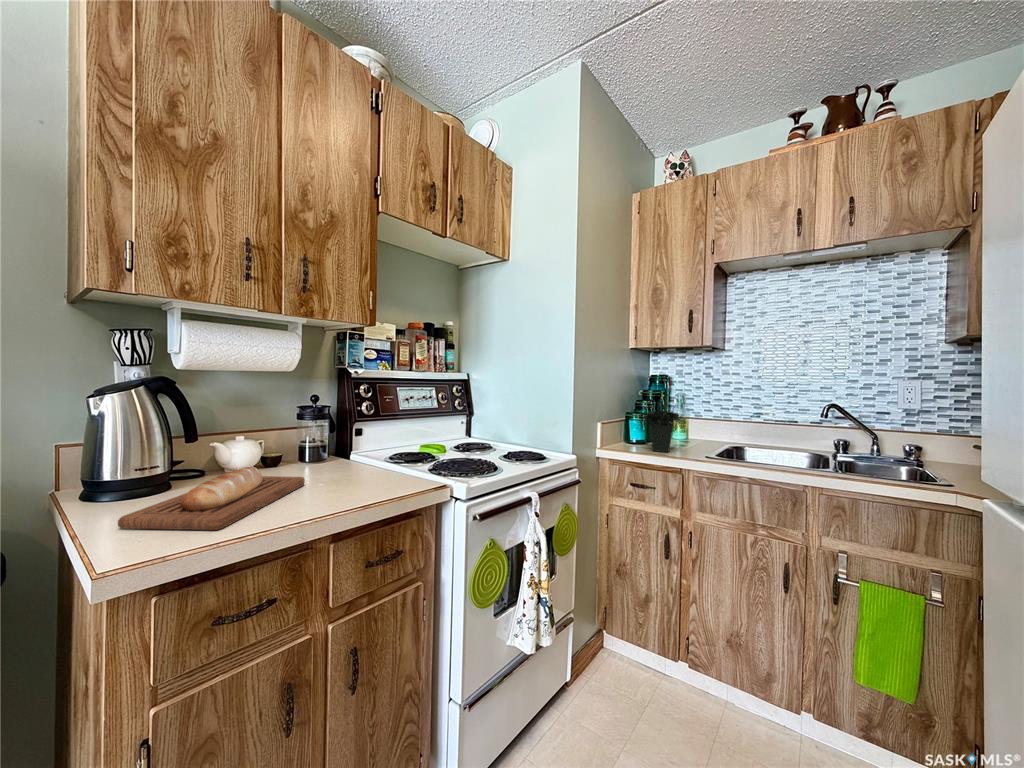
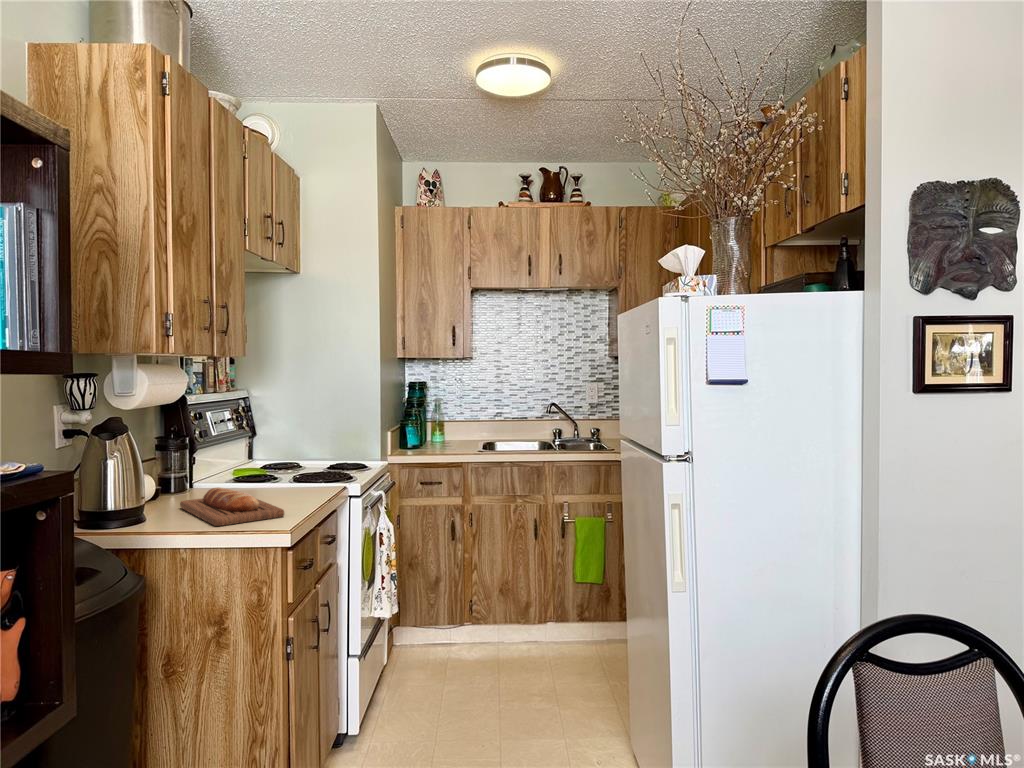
potted plant: present [642,378,682,452] -> none [421,387,456,453]

